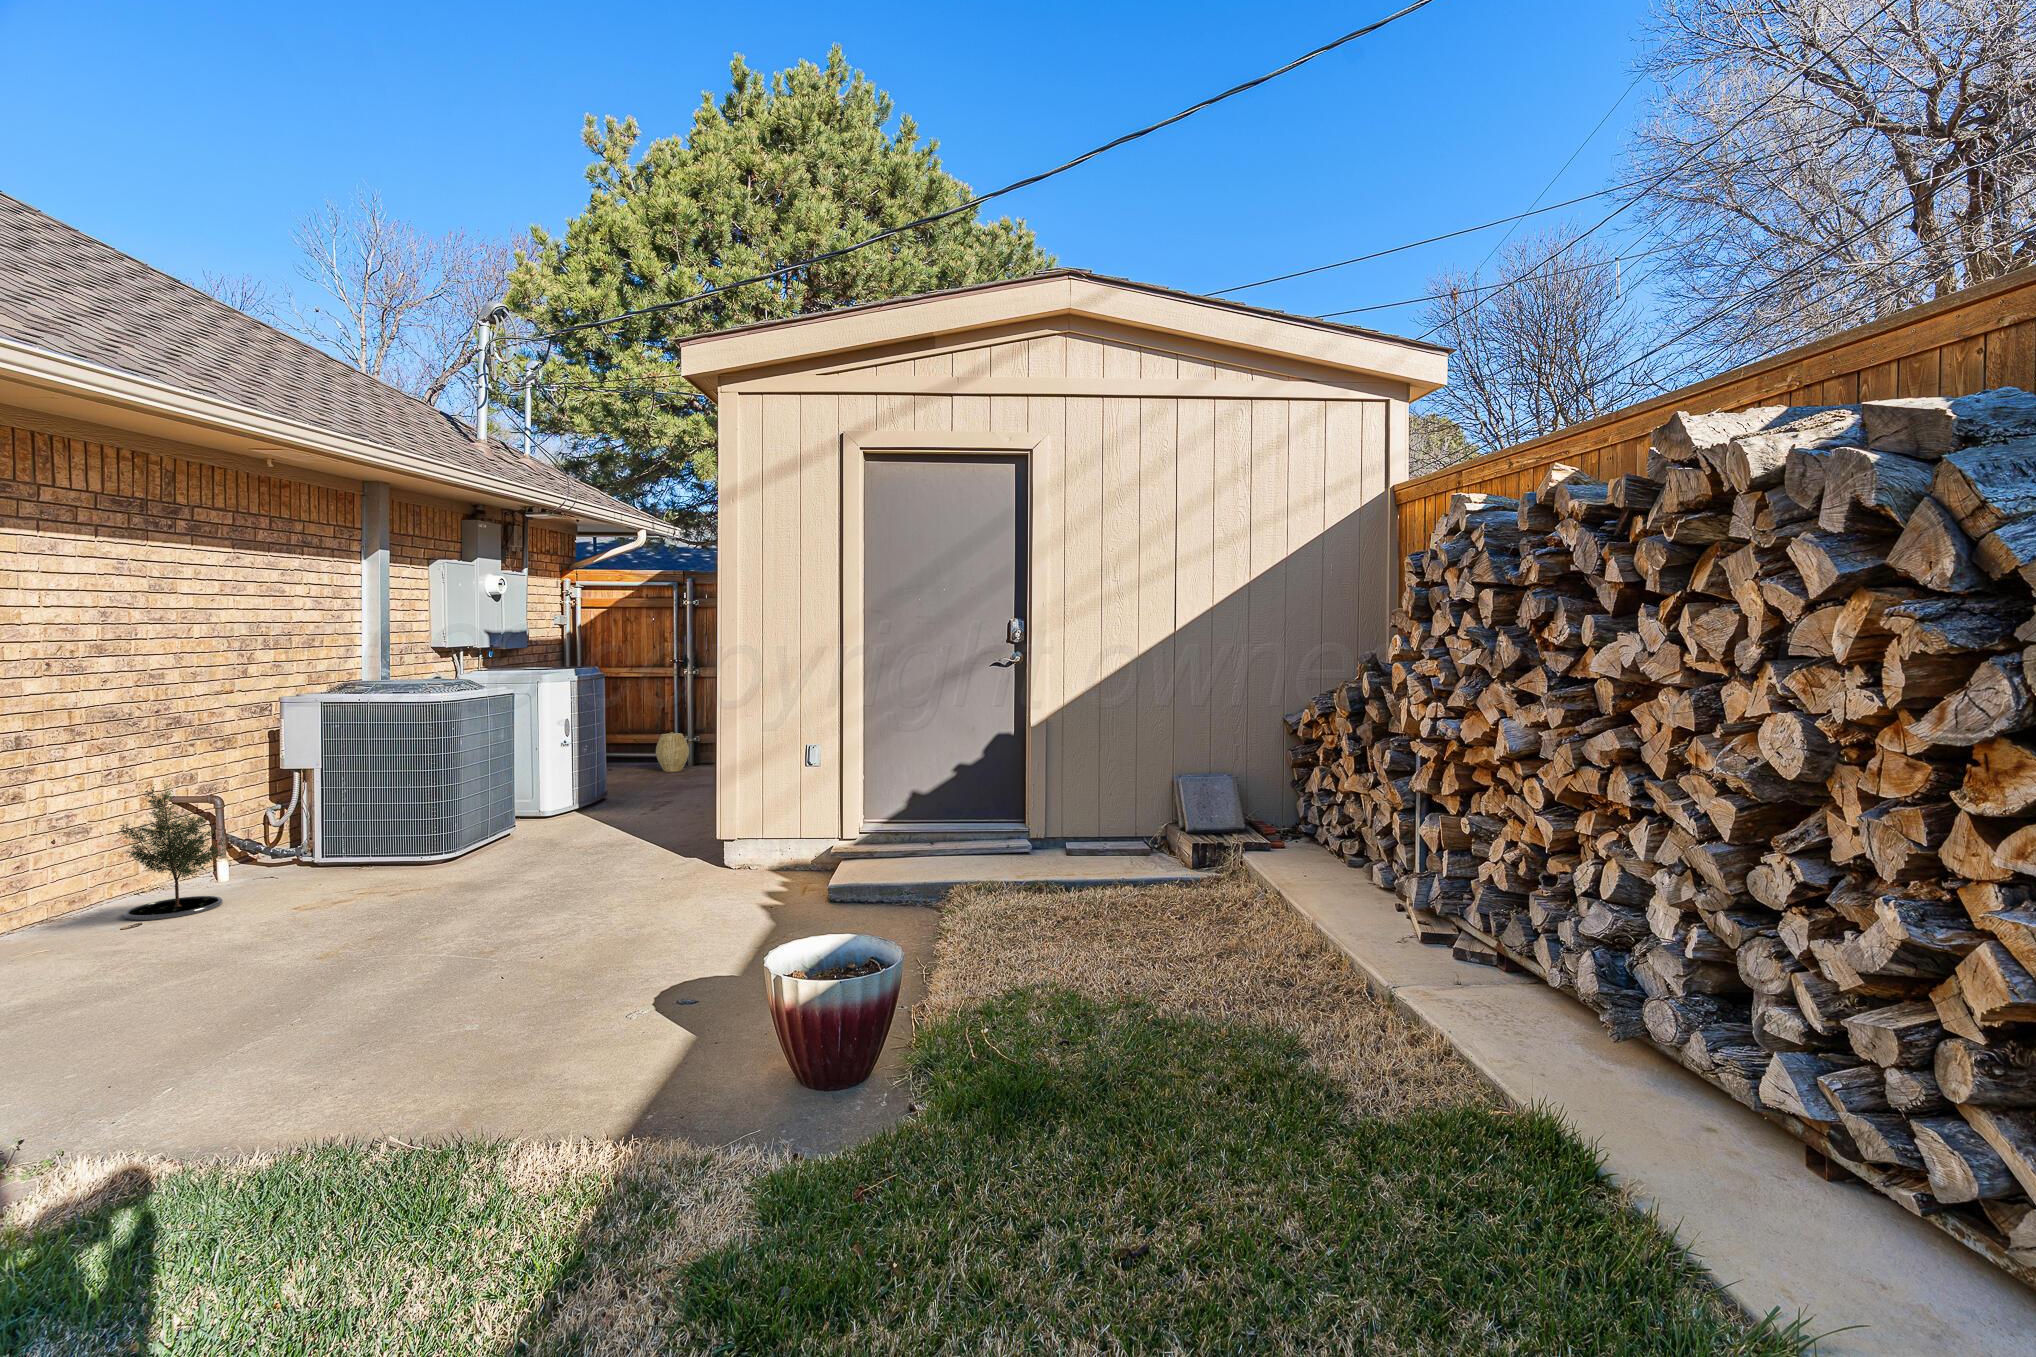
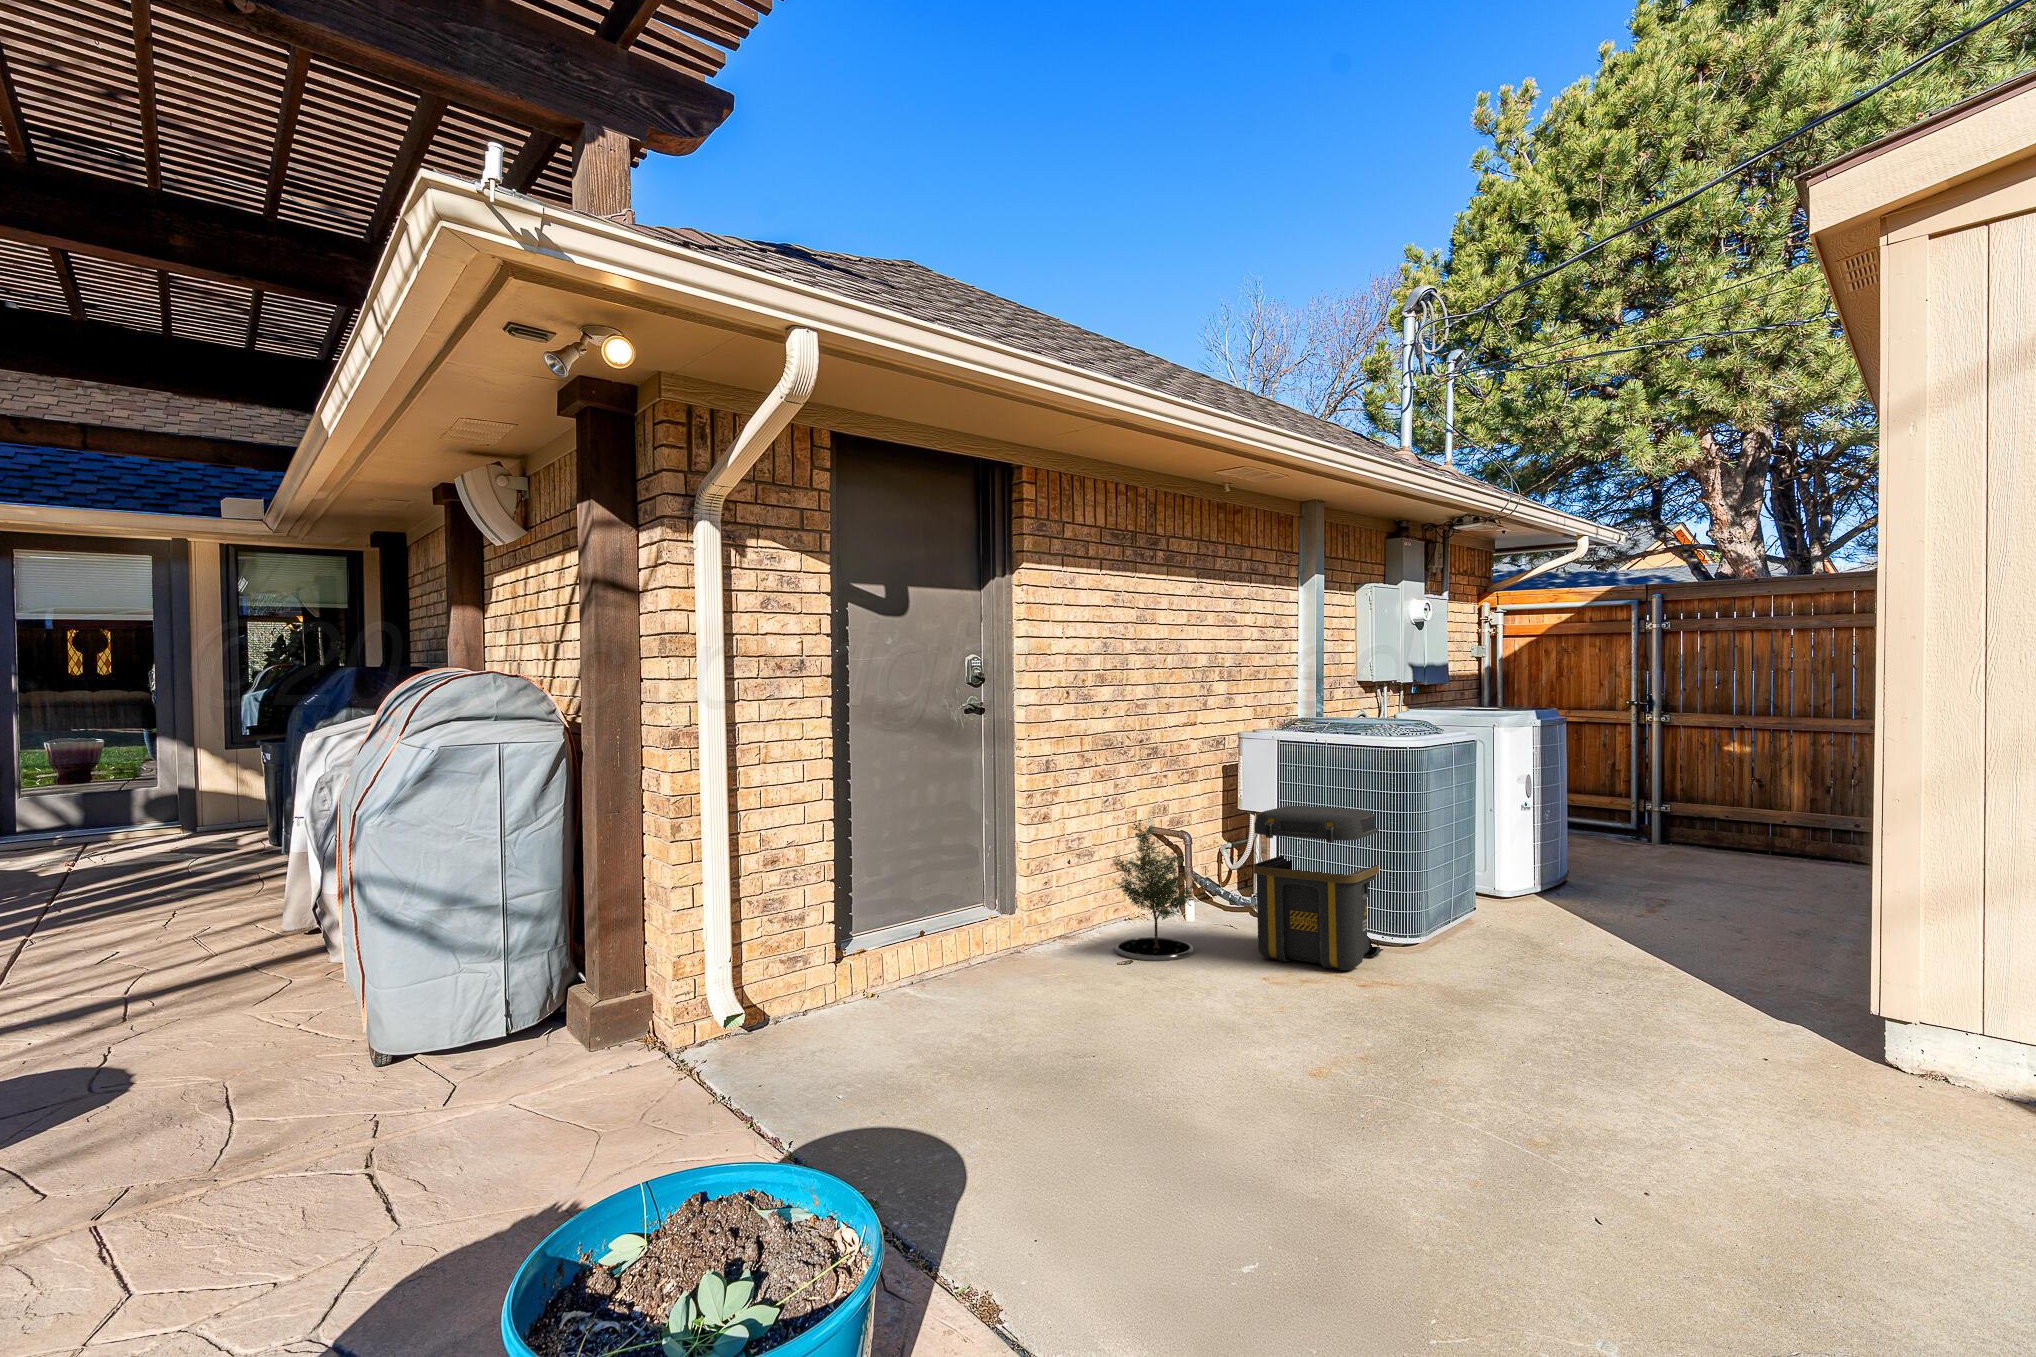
woven basket: present [656,732,689,772] -> none [1603,794,1651,846]
toolbox: none [288,758,423,896] -> present [1253,806,1383,971]

